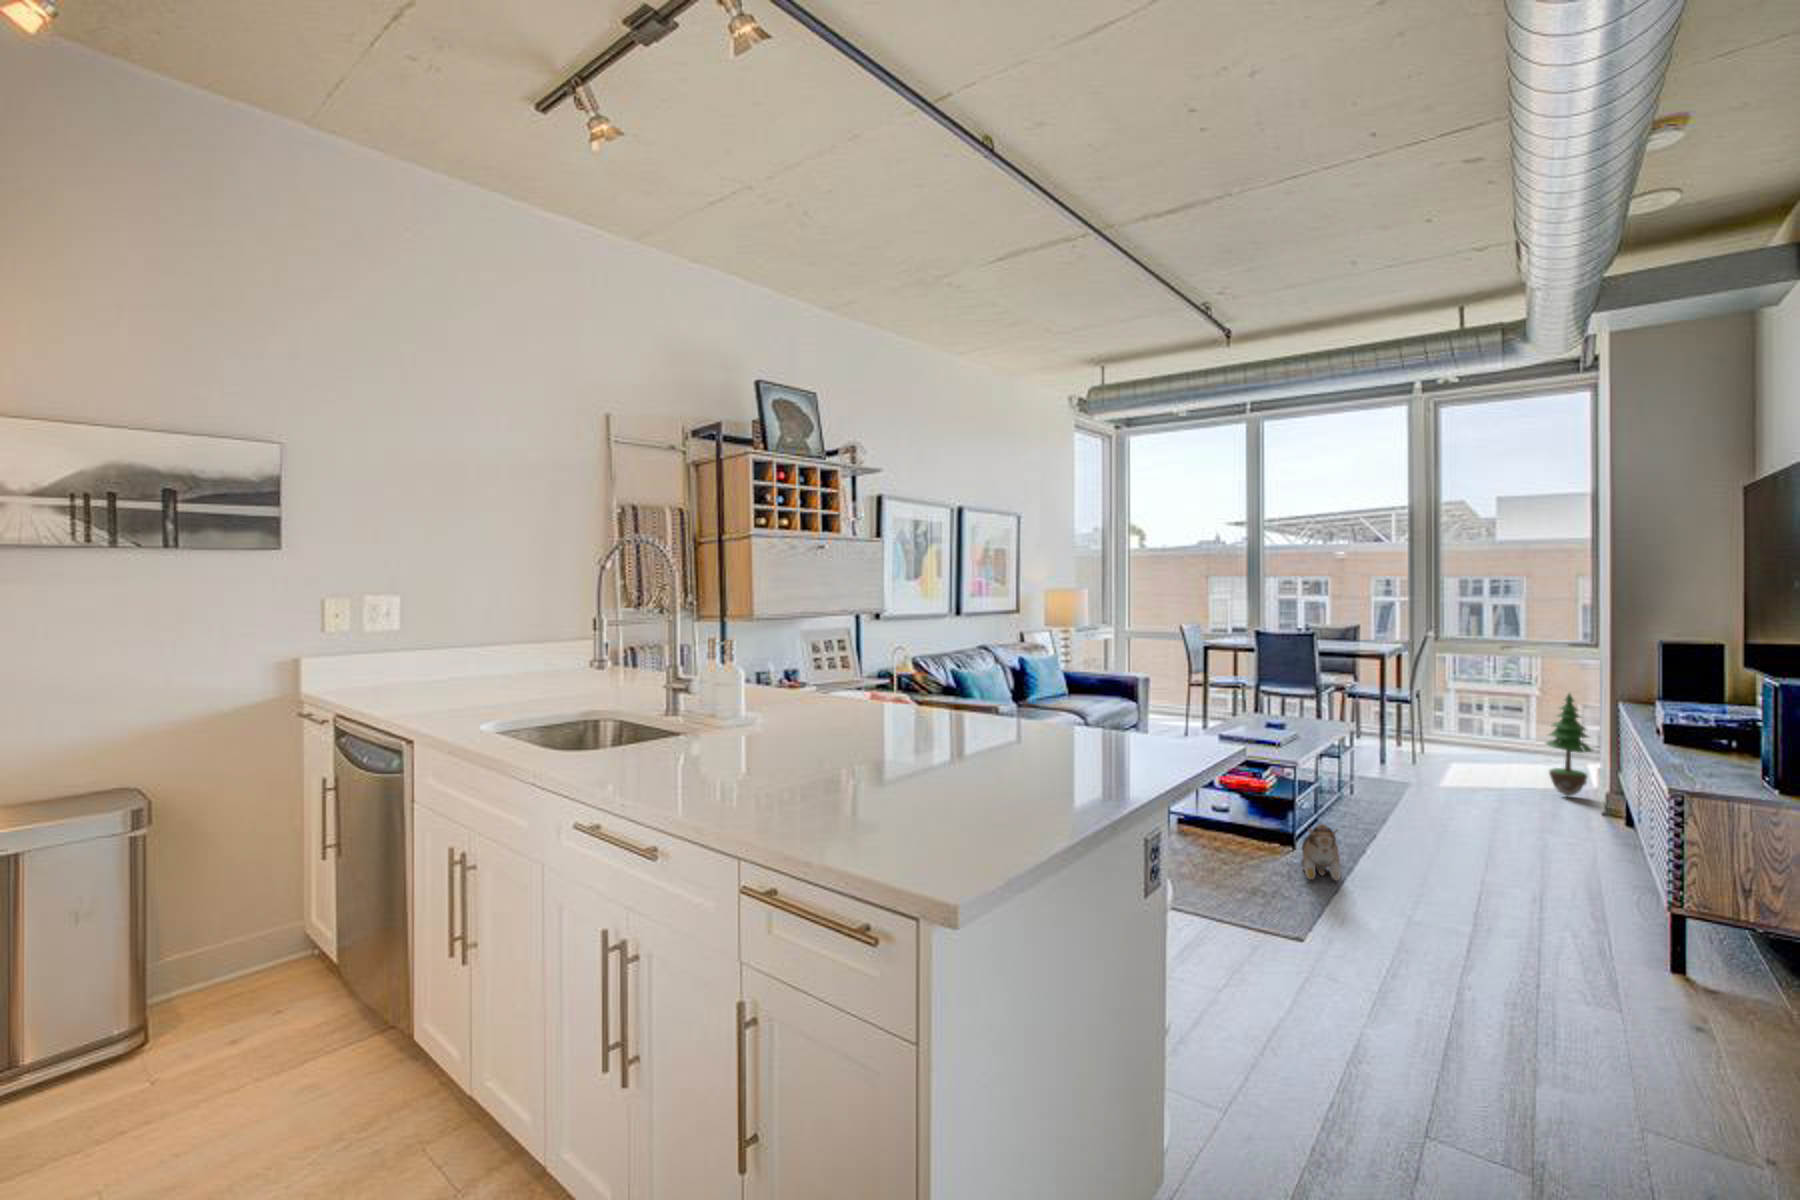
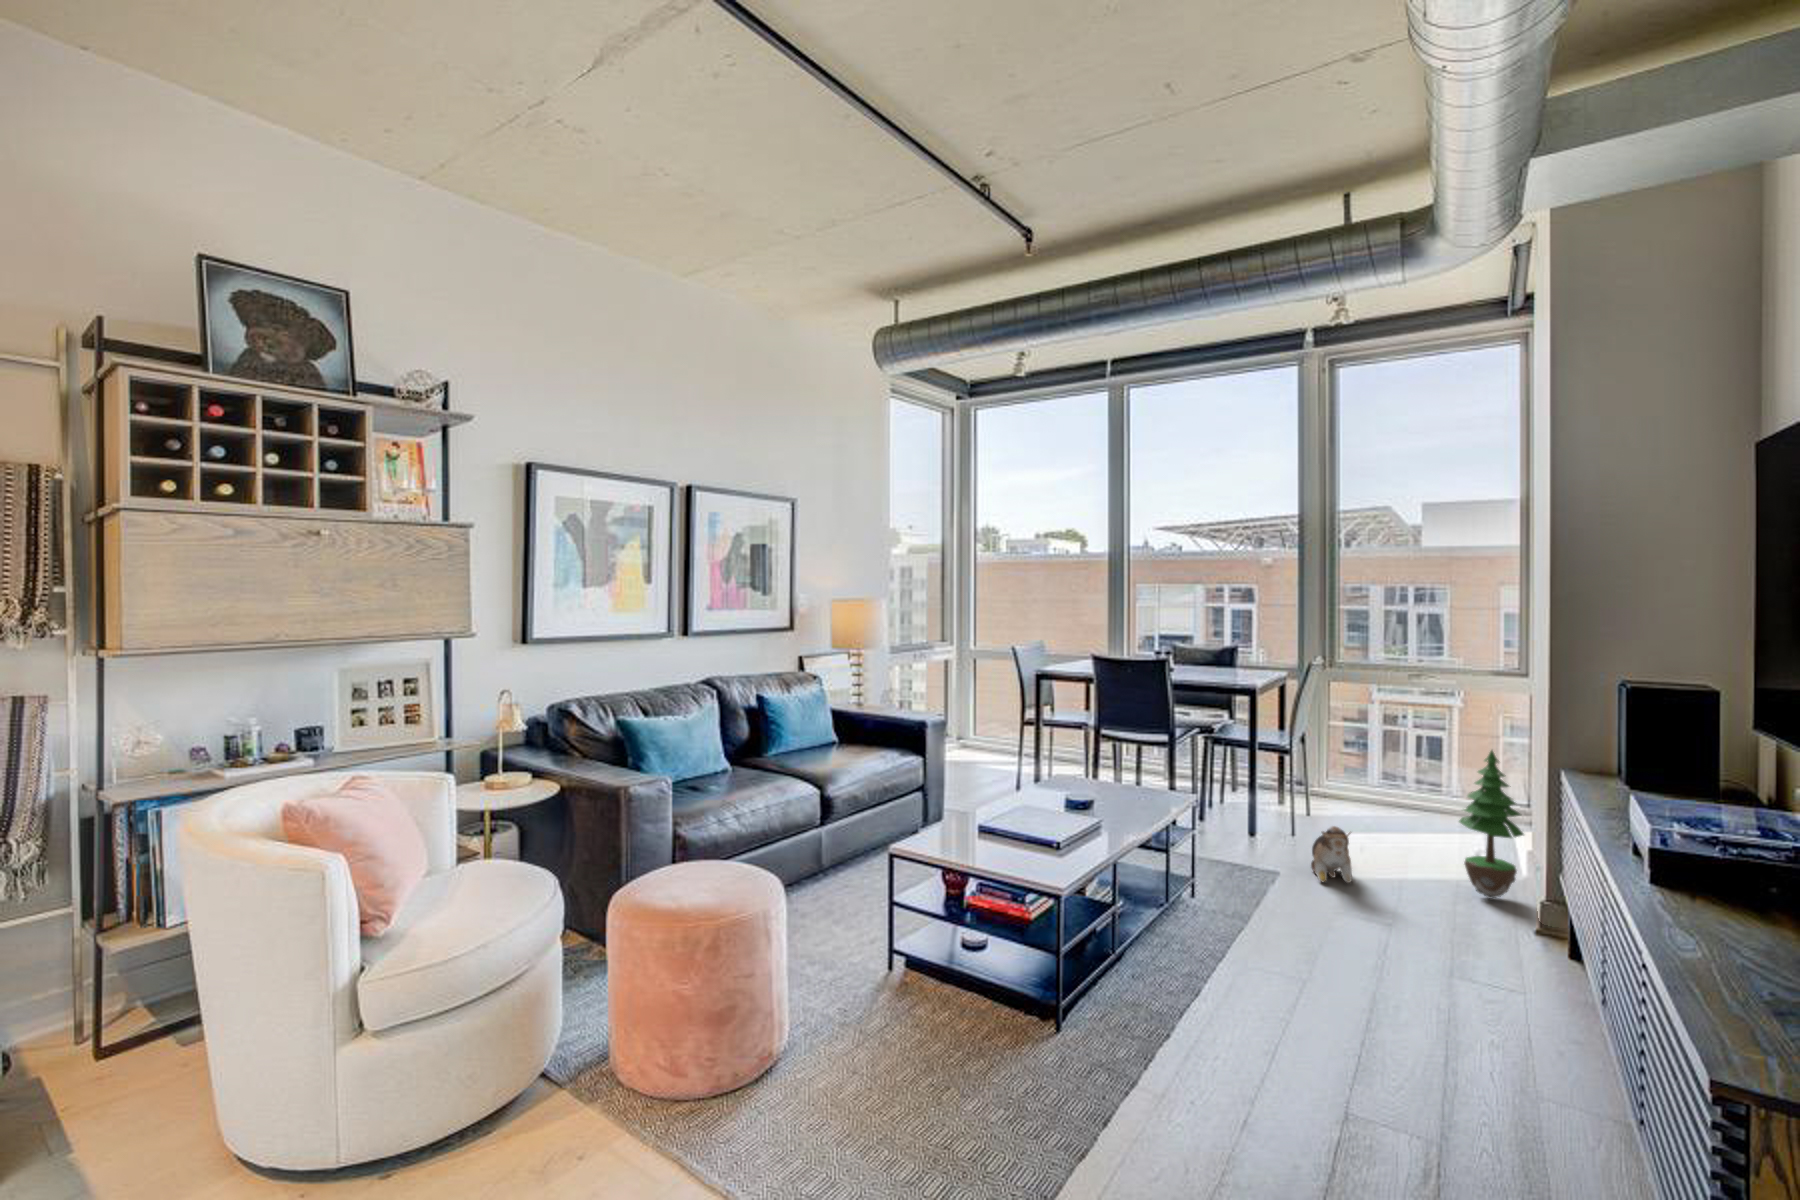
plush toy: present [1301,824,1341,880] -> present [1311,826,1352,883]

